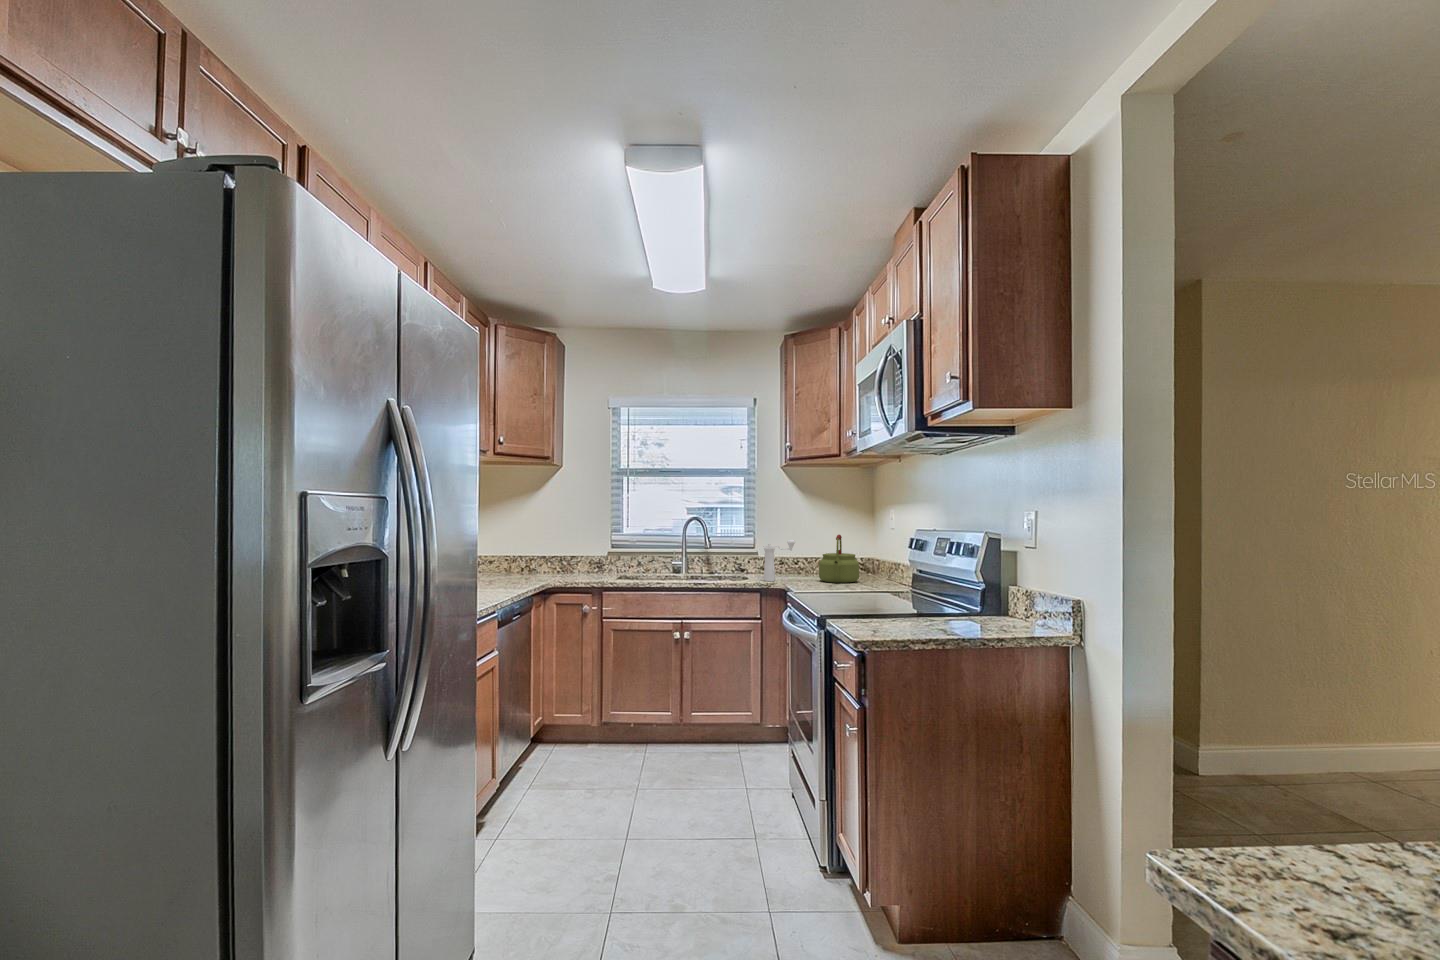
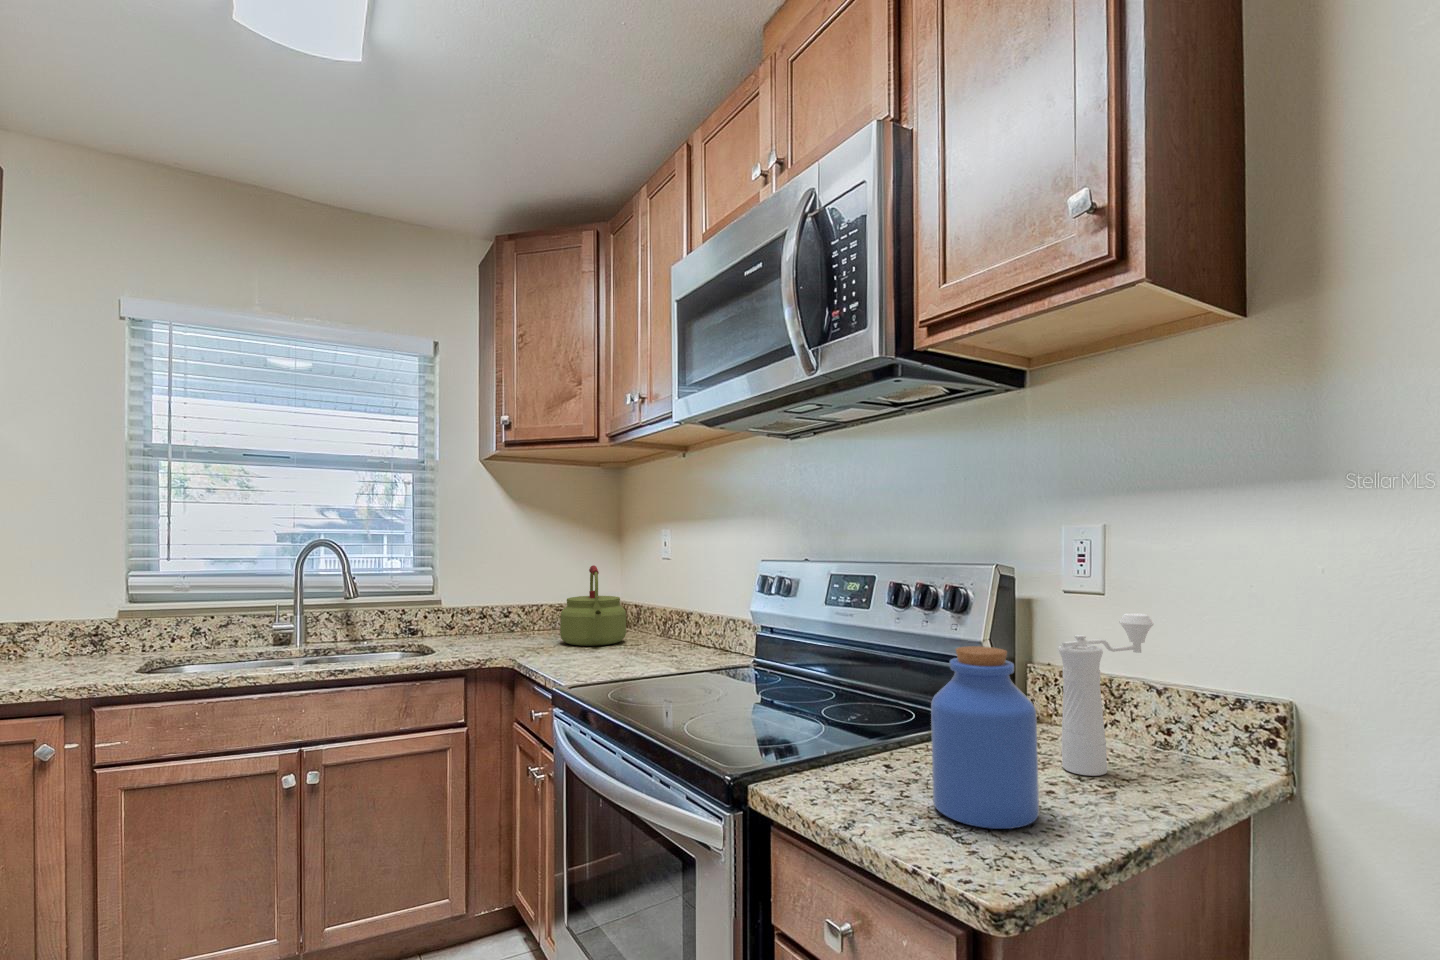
pepper mill: present [763,540,795,581] -> present [1058,613,1154,776]
jar: none [880,569,923,638] -> present [931,646,1039,829]

